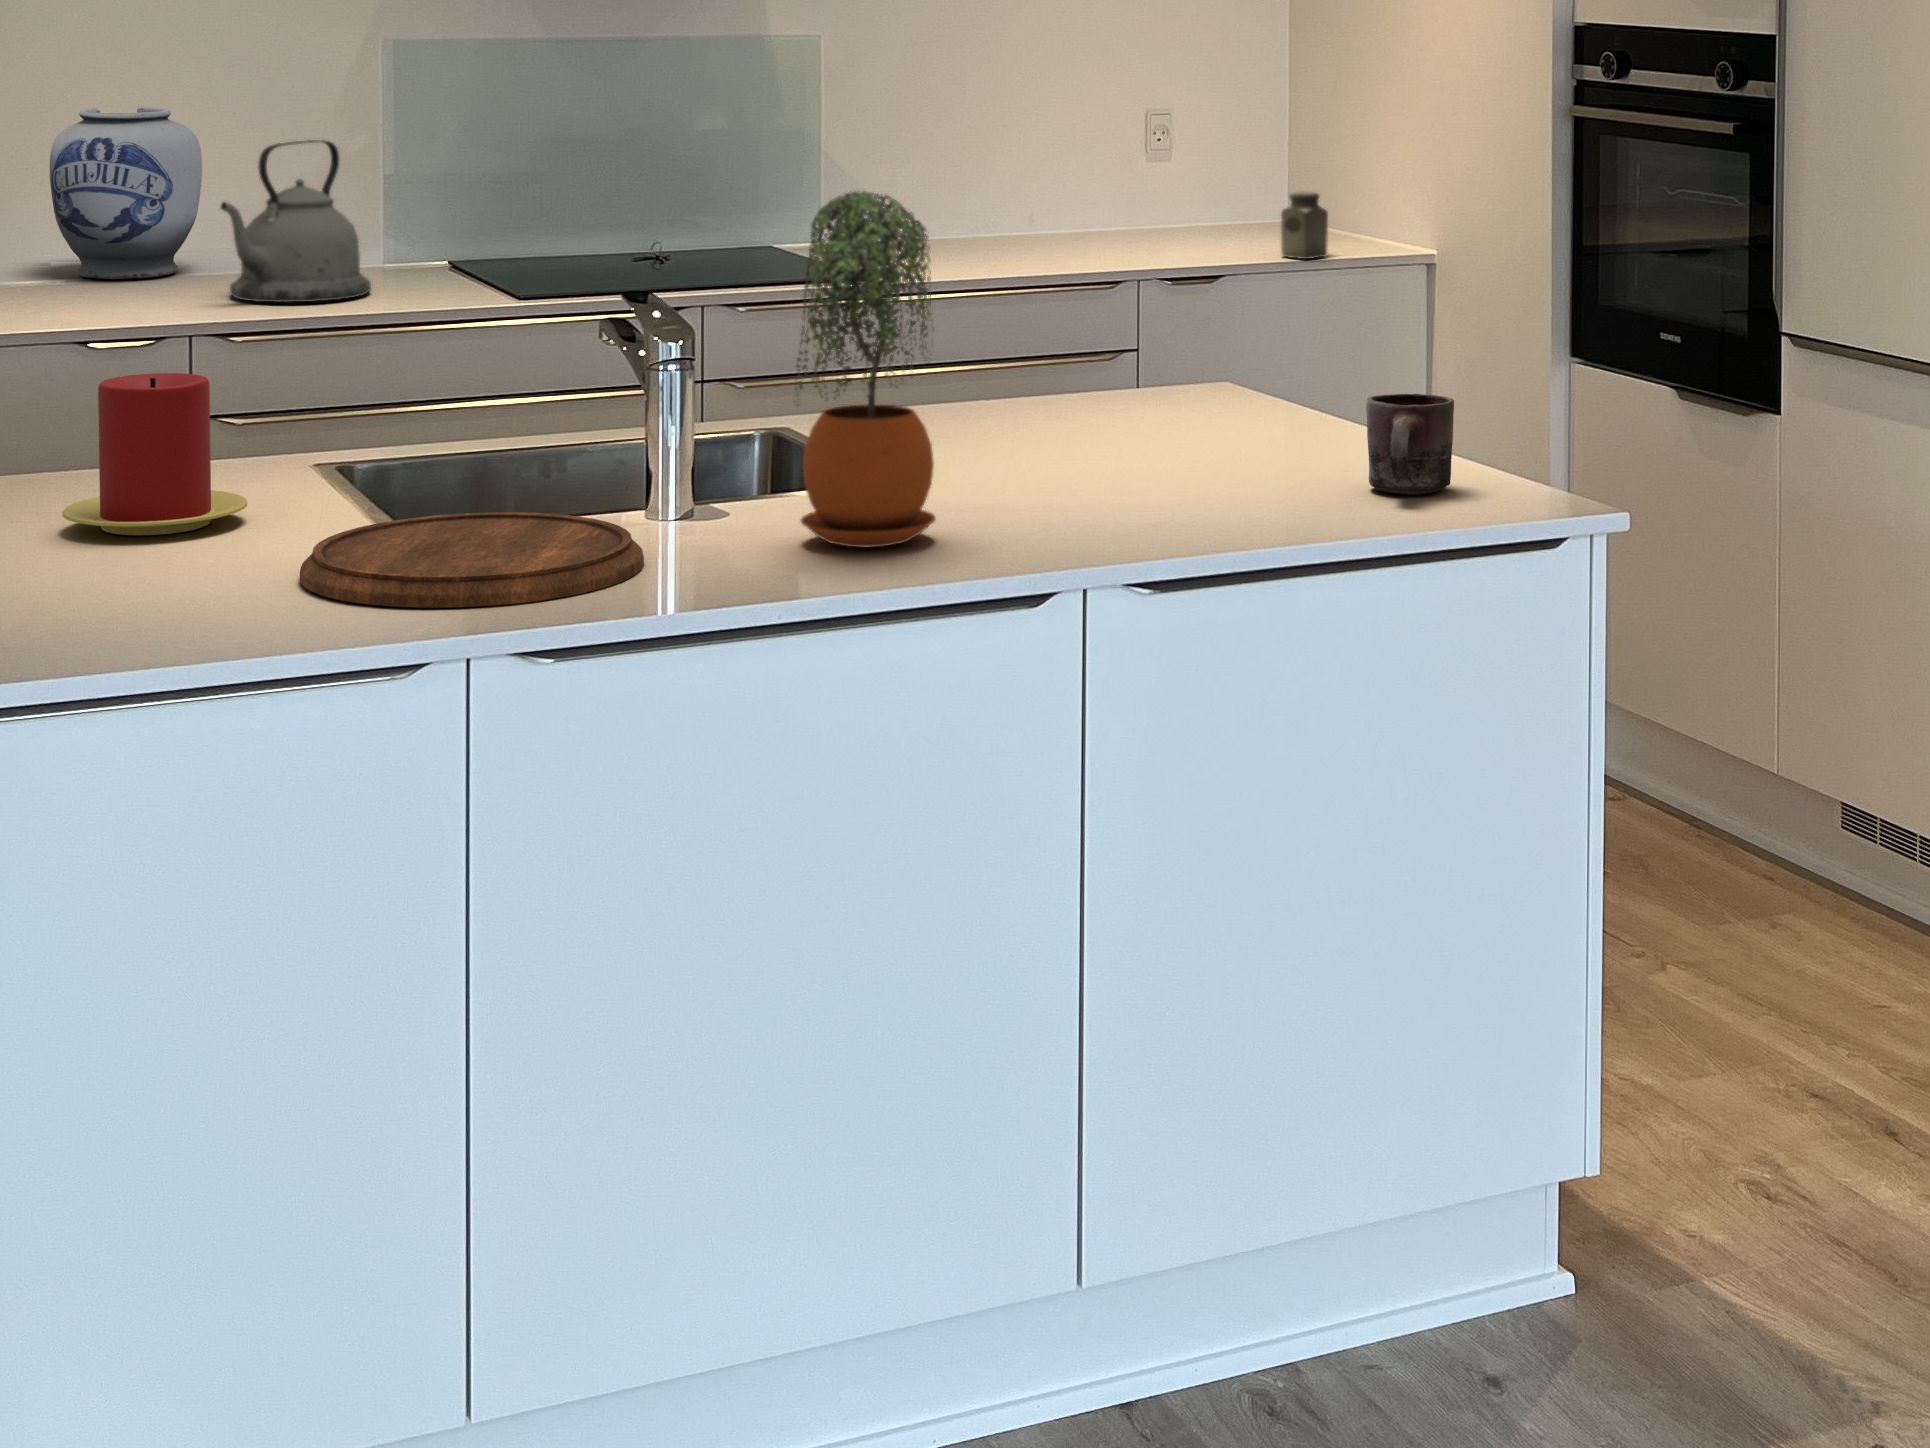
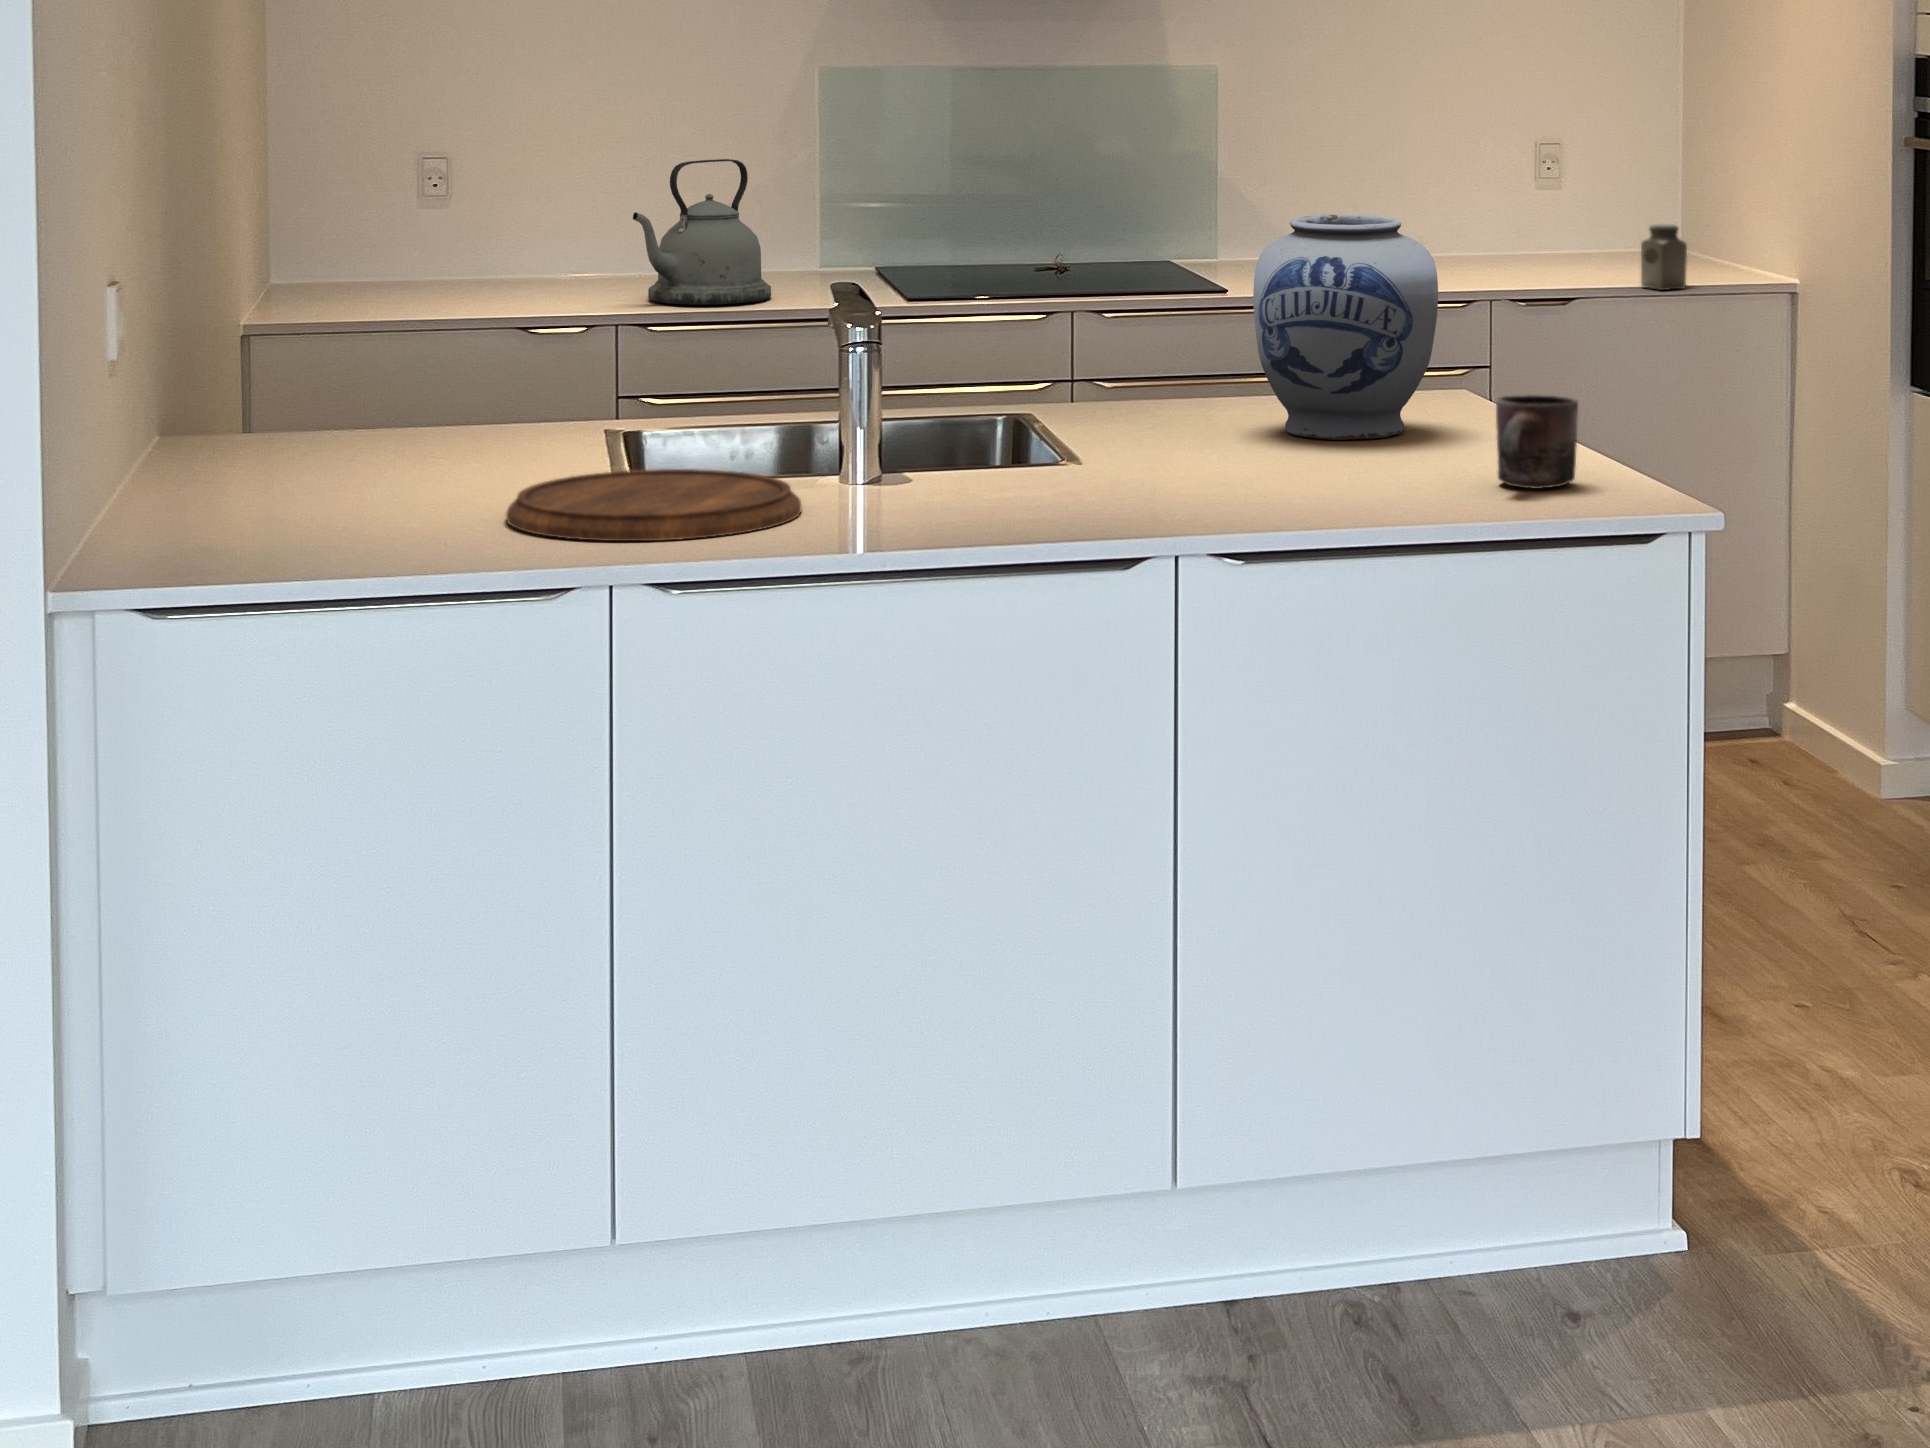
vase: present [50,107,202,279] -> present [1253,214,1438,440]
potted plant: present [797,191,936,548] -> none [932,191,1069,511]
candle: present [62,373,247,535] -> none [357,343,512,479]

